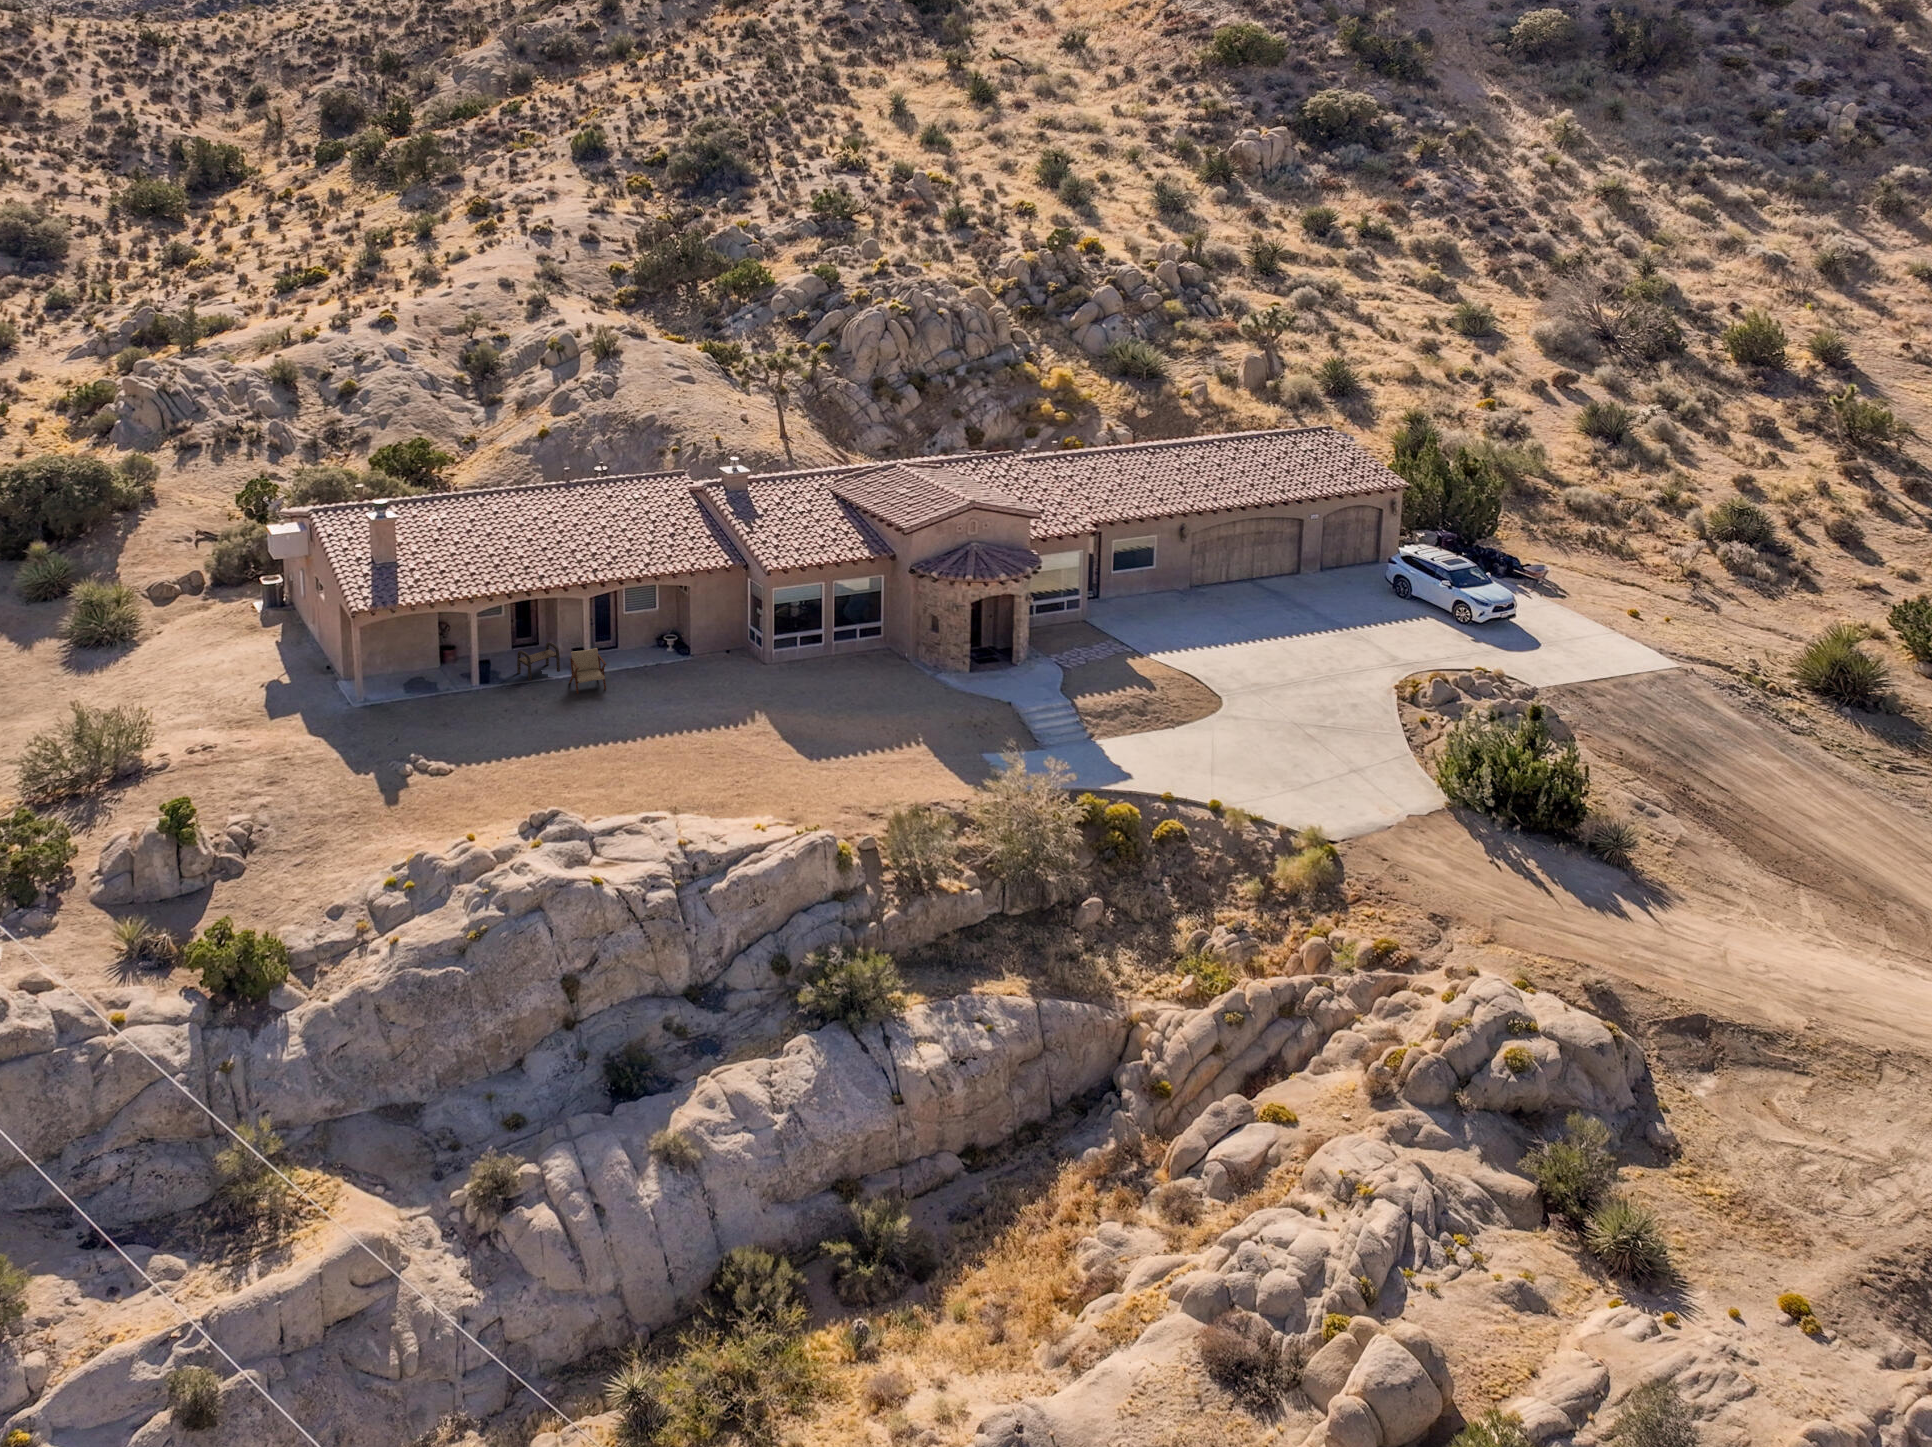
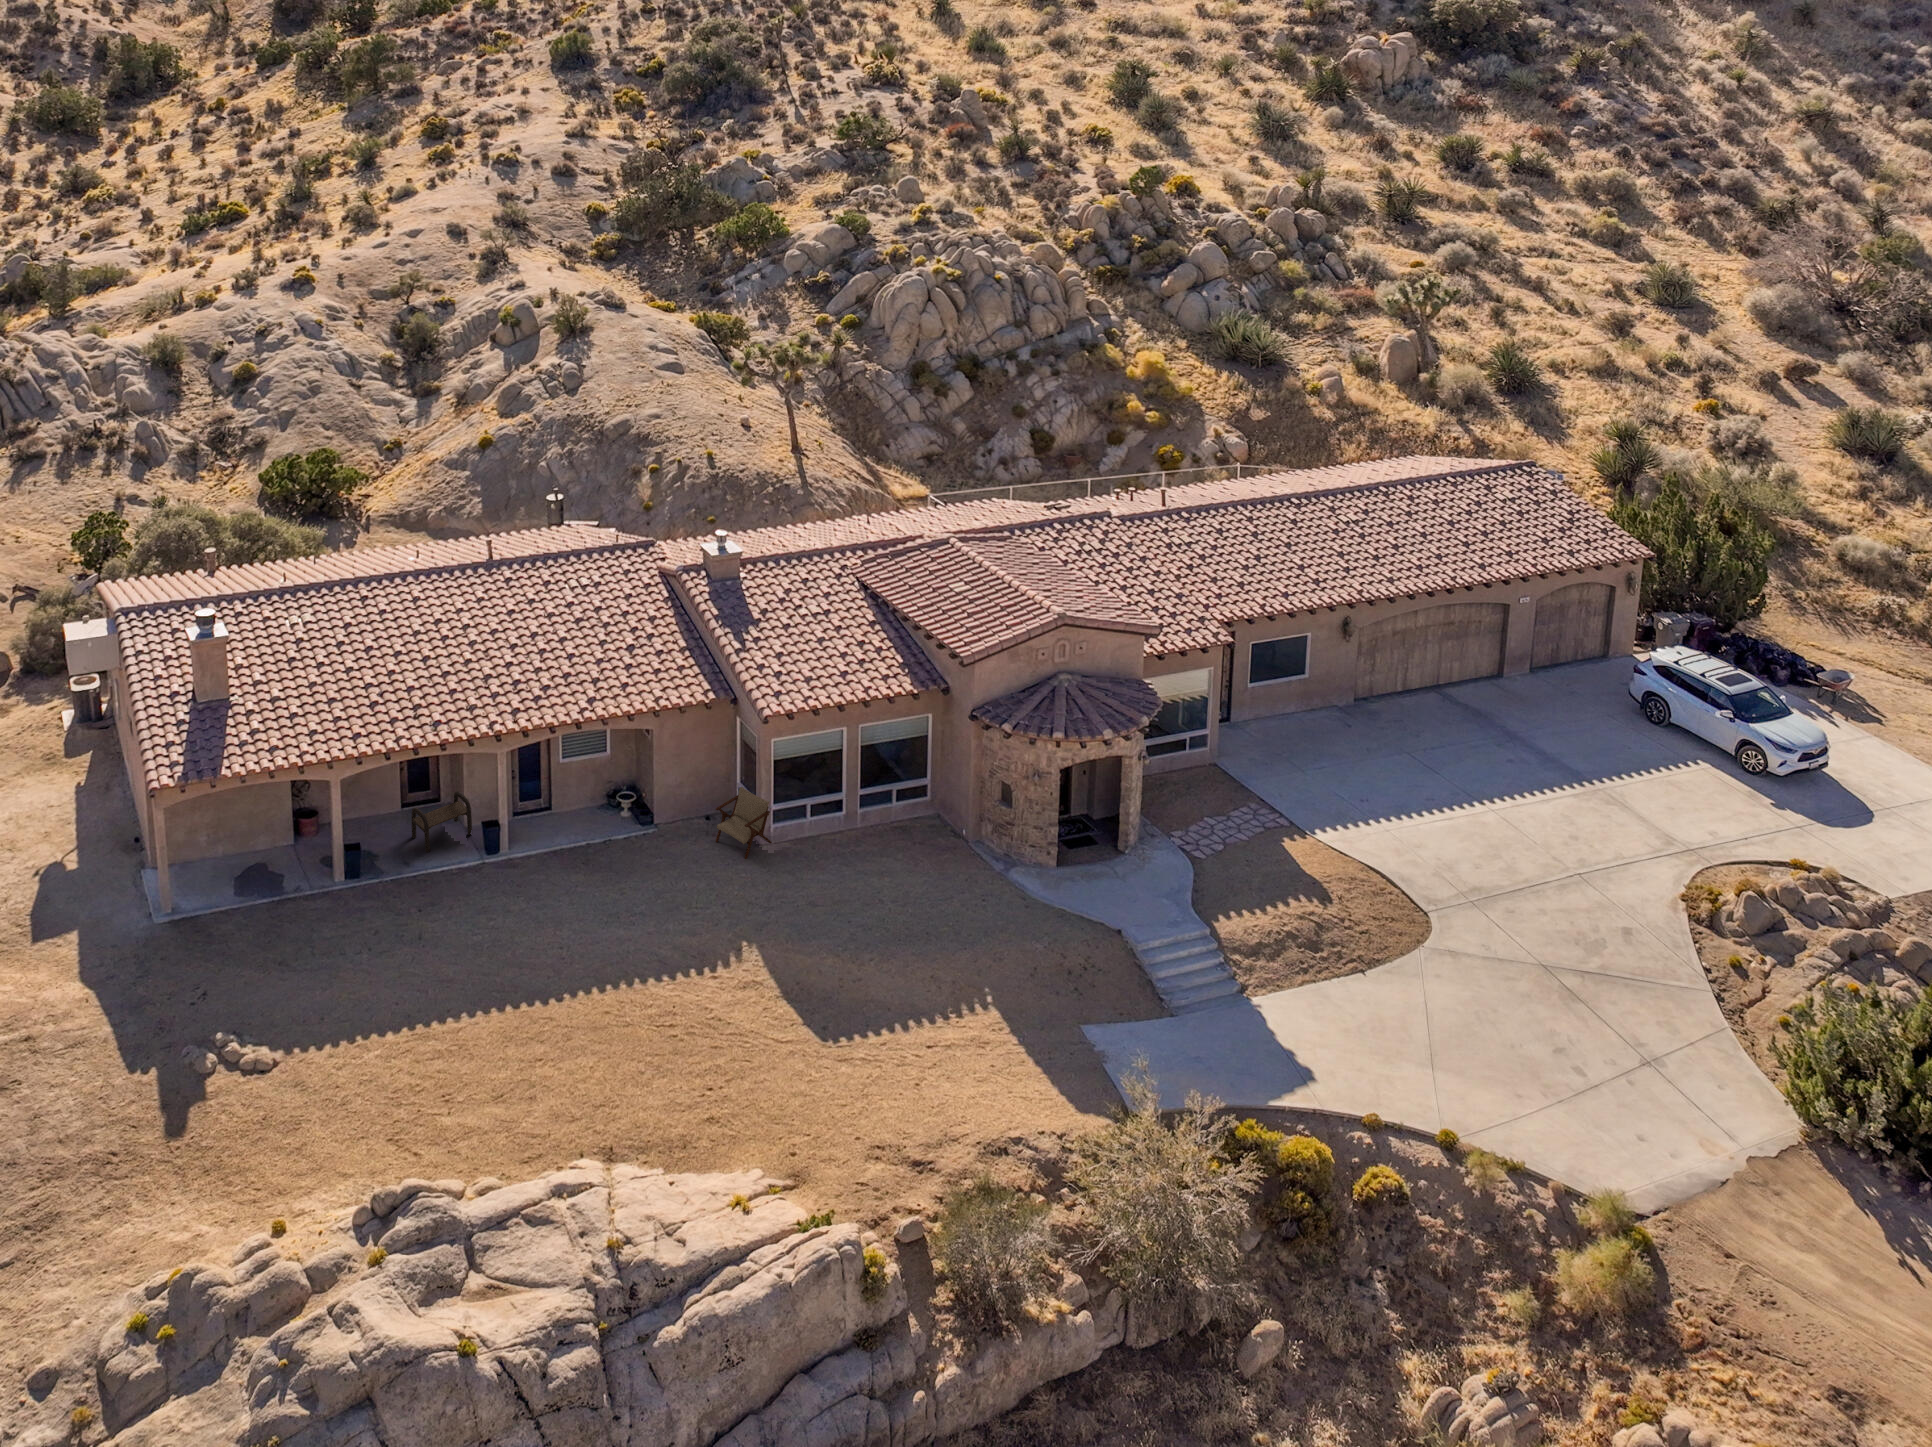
lounge chair: present [569,648,606,694] -> present [716,787,772,859]

